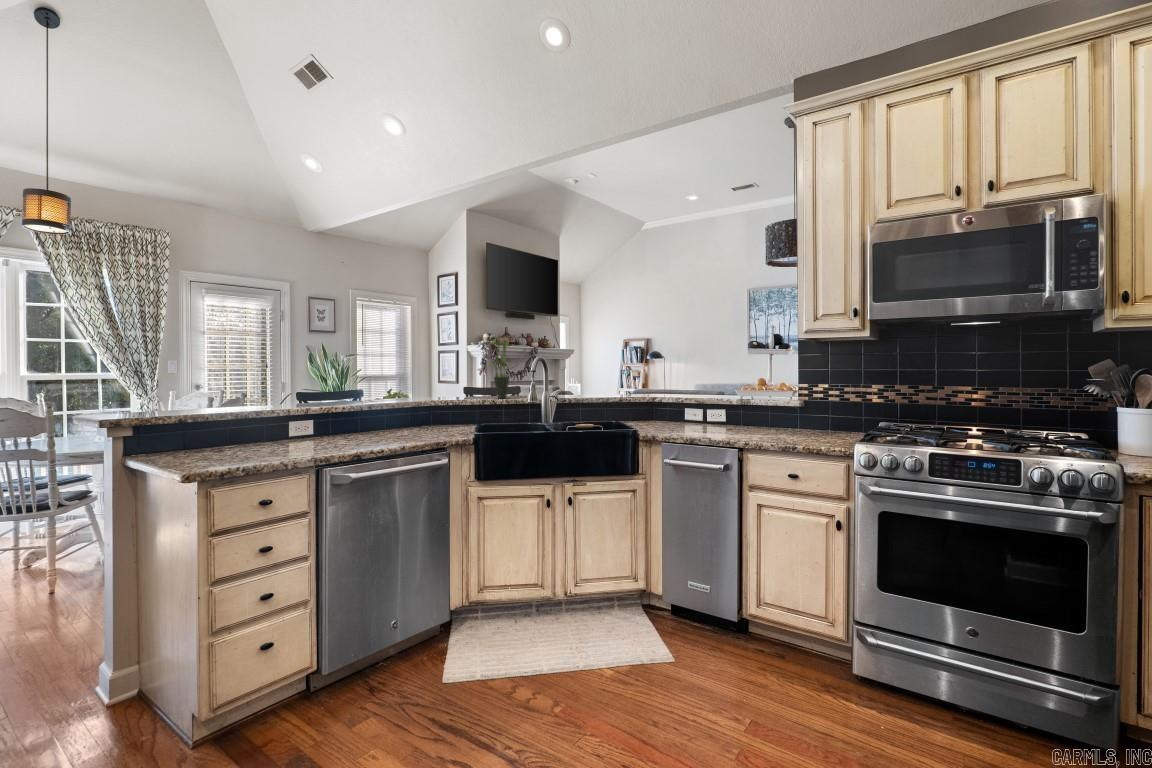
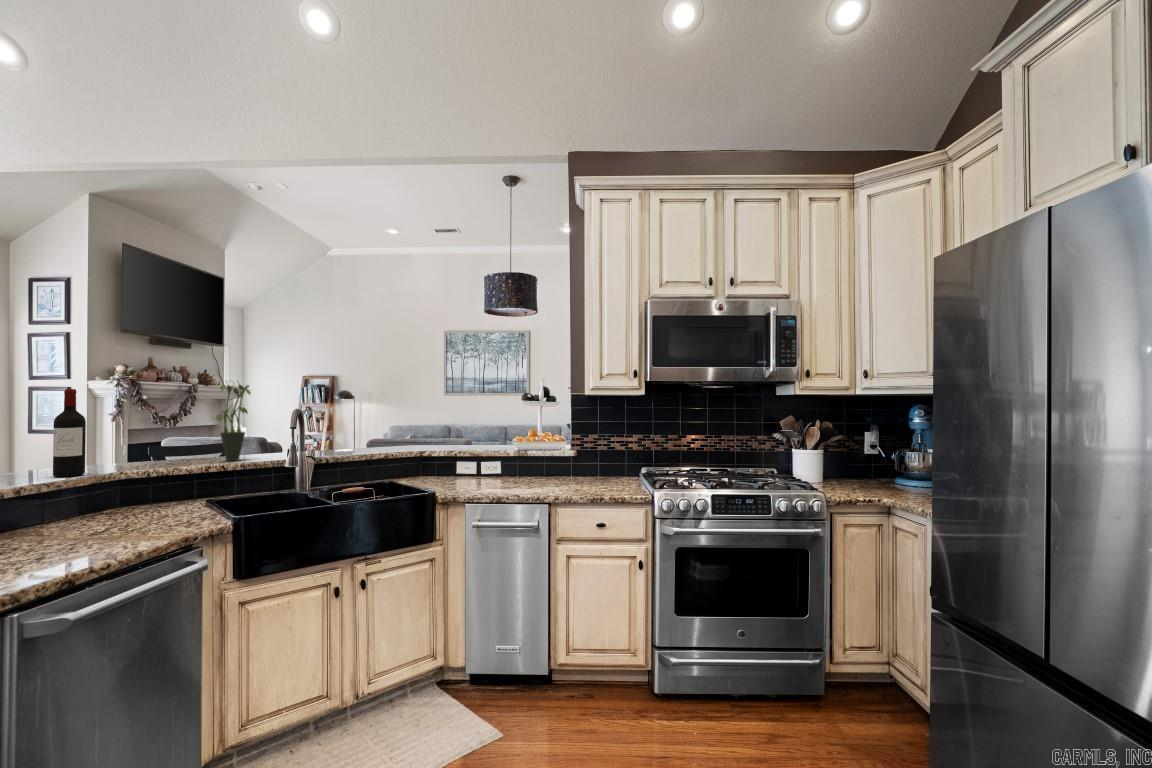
wine bottle: none [393,344,411,402] -> present [53,389,86,477]

